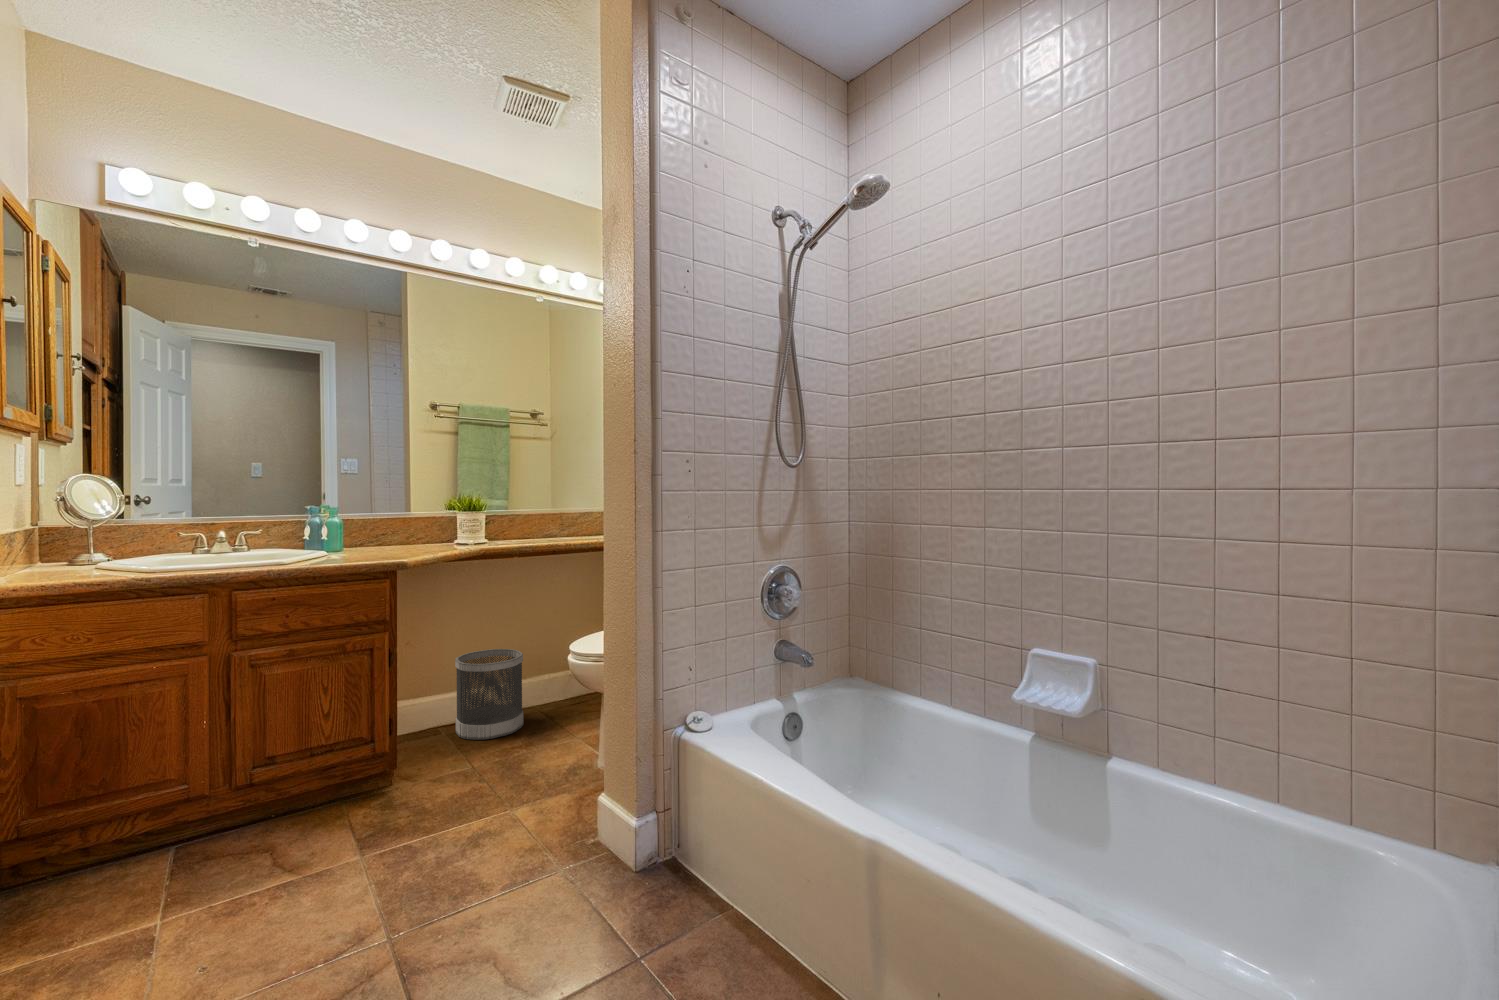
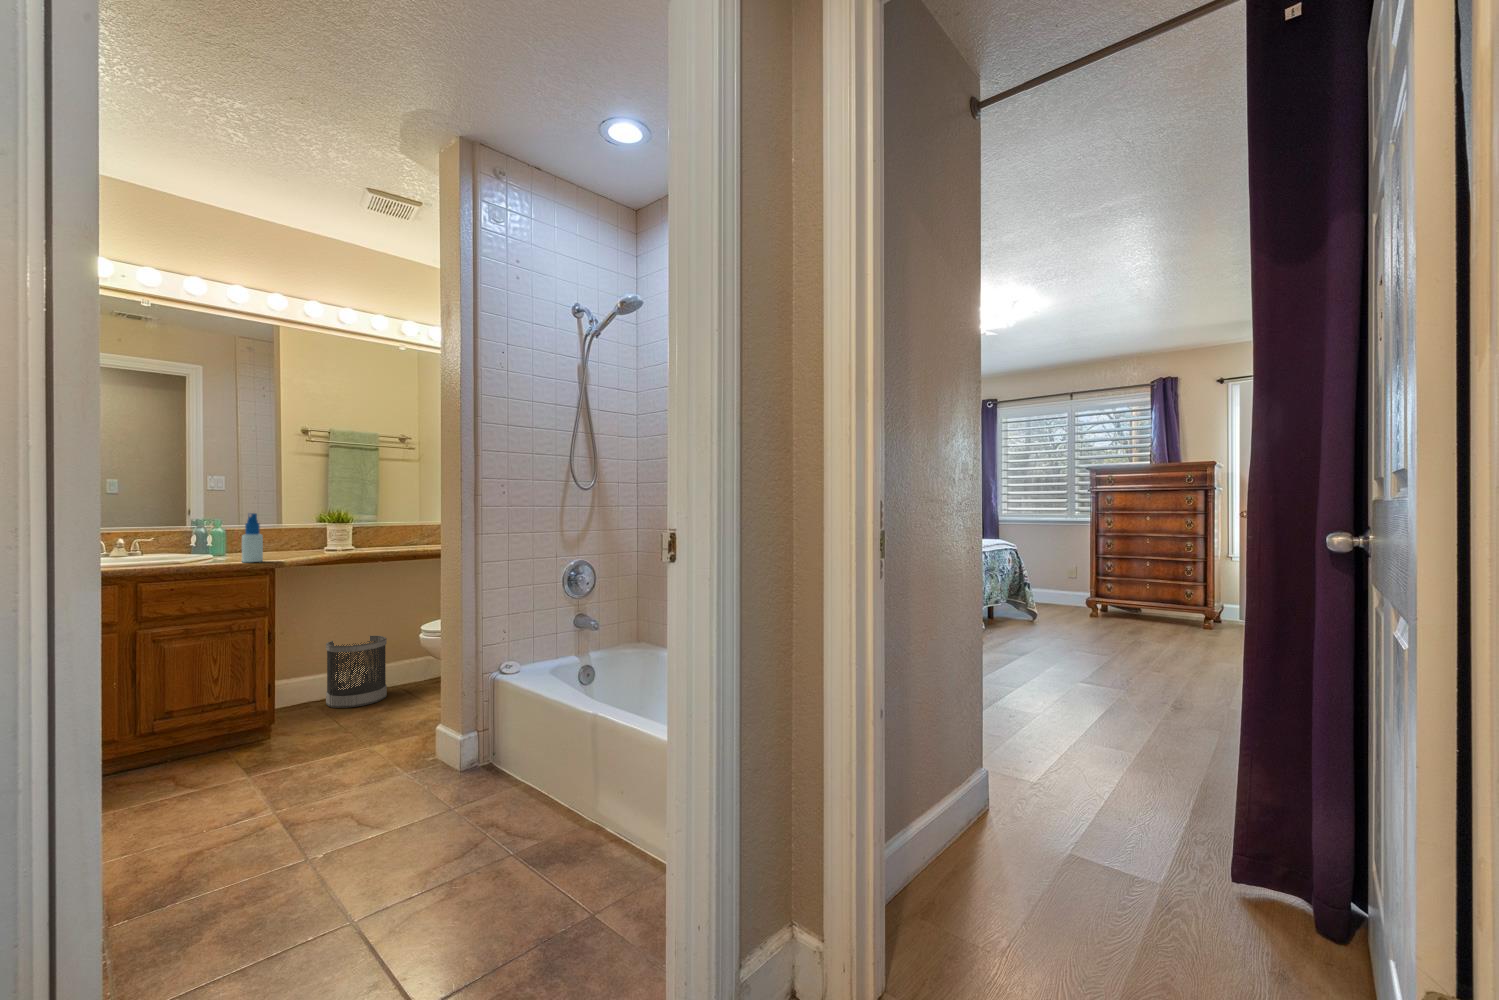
spray bottle: none [357,500,382,563] -> present [242,513,263,562]

